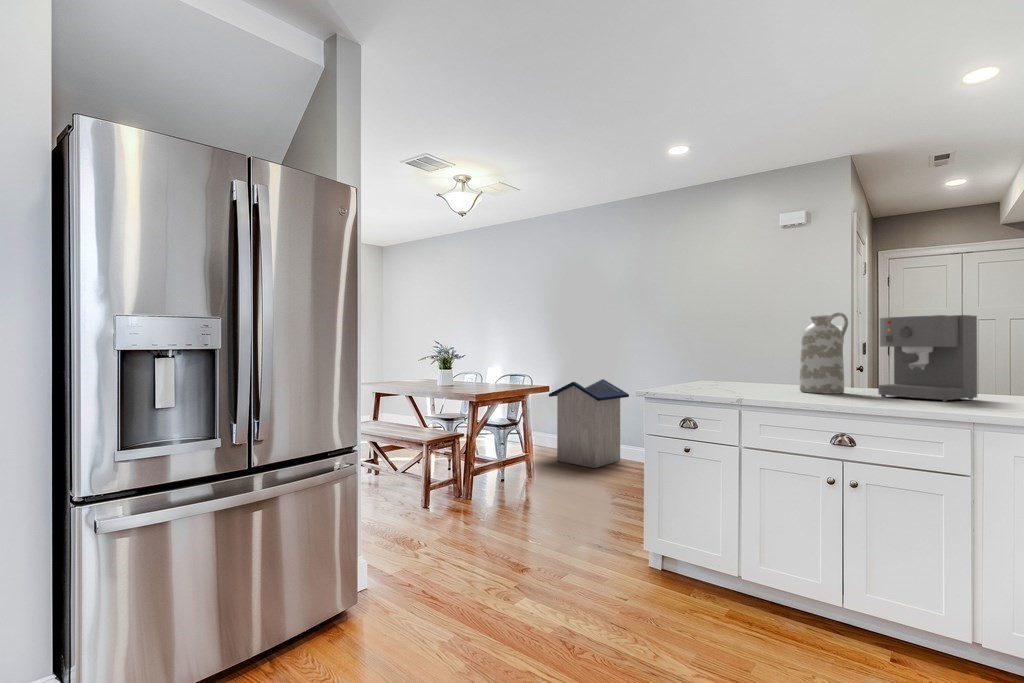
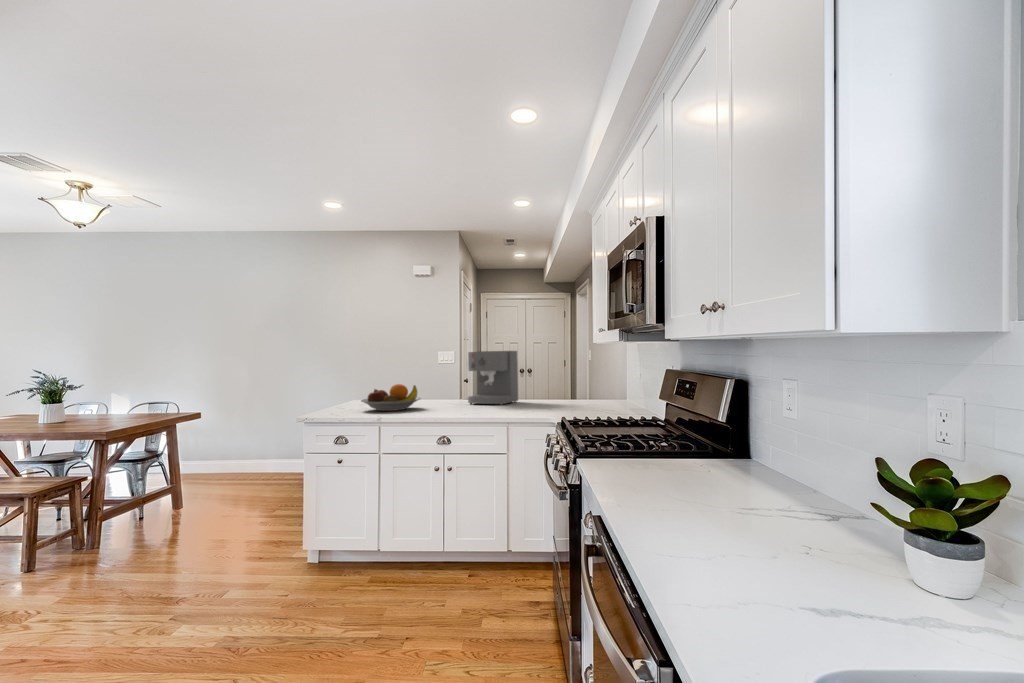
vase: present [800,313,848,394] -> none [422,347,452,404]
fruit bowl: none [714,361,800,396] -> present [361,384,421,411]
trash can: present [549,379,629,468] -> none [201,401,289,487]

